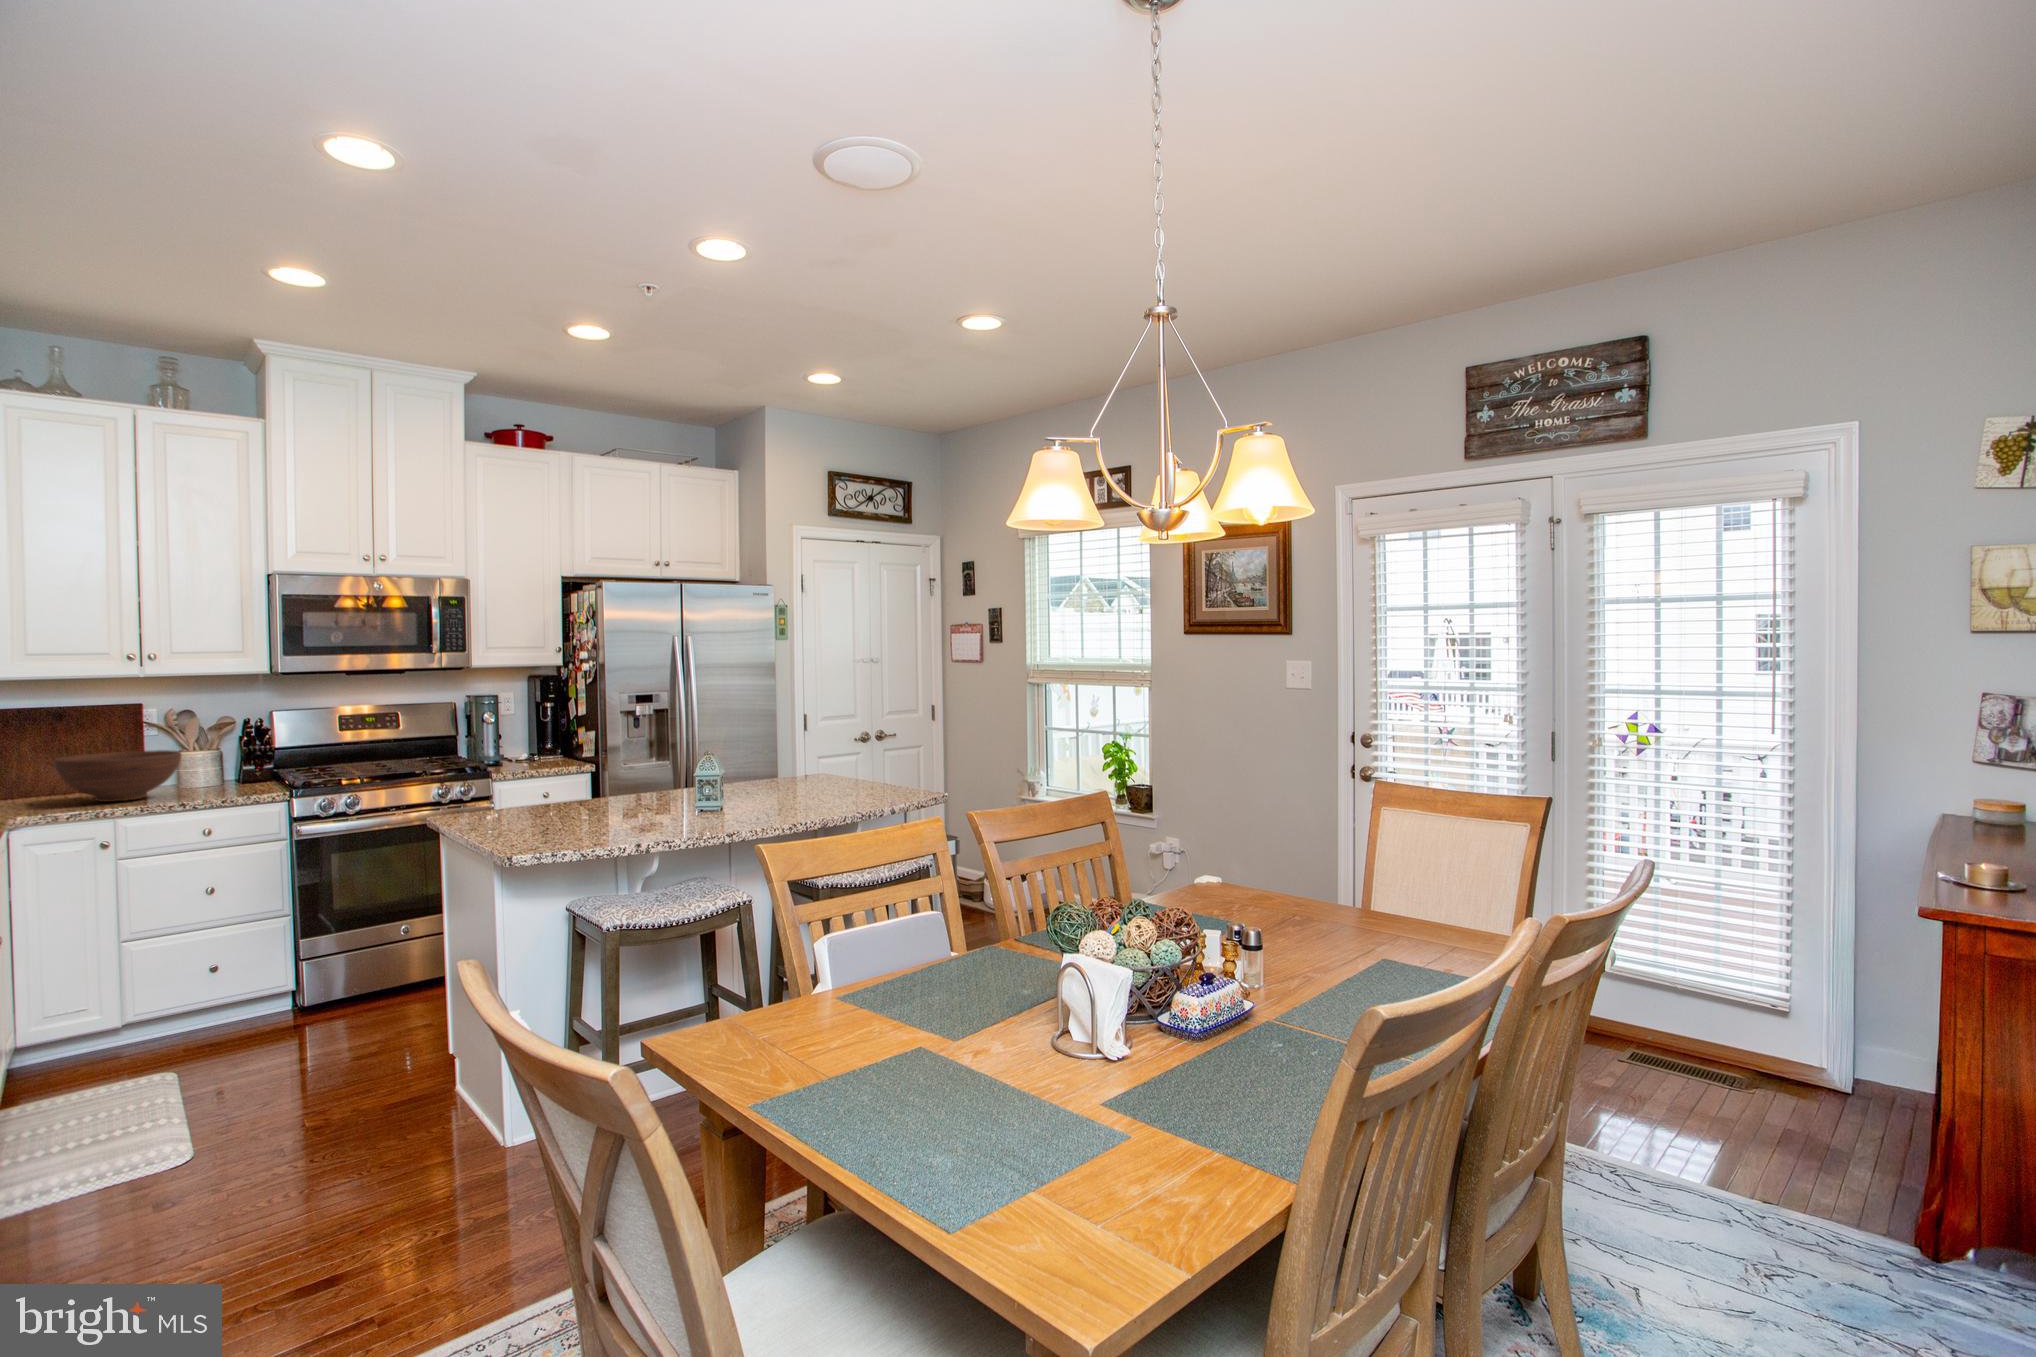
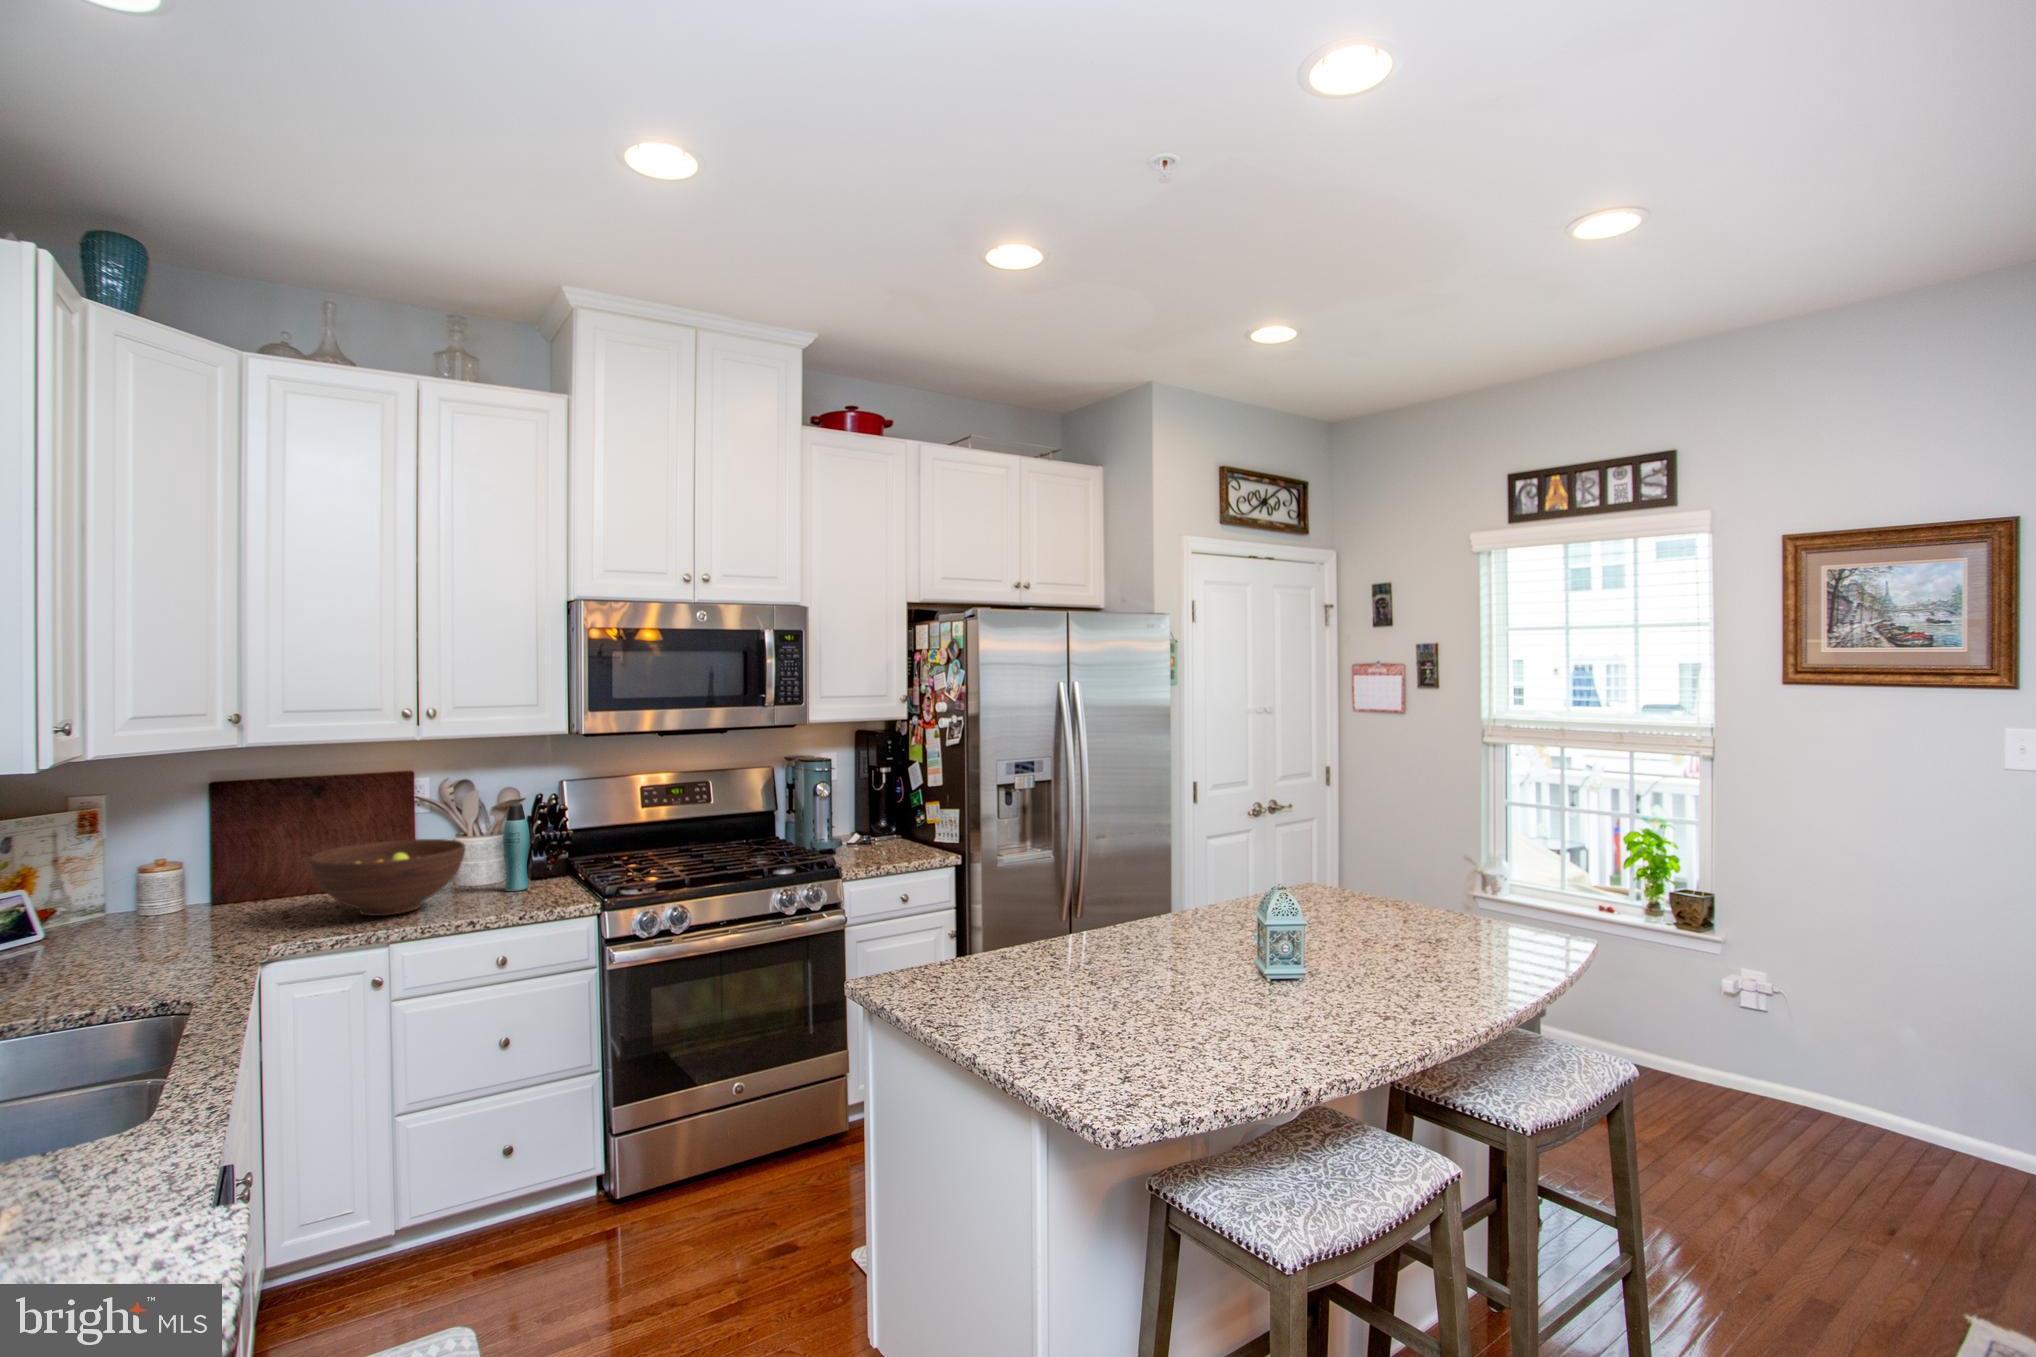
bottle: none [214,725,236,790] -> present [503,803,529,891]

